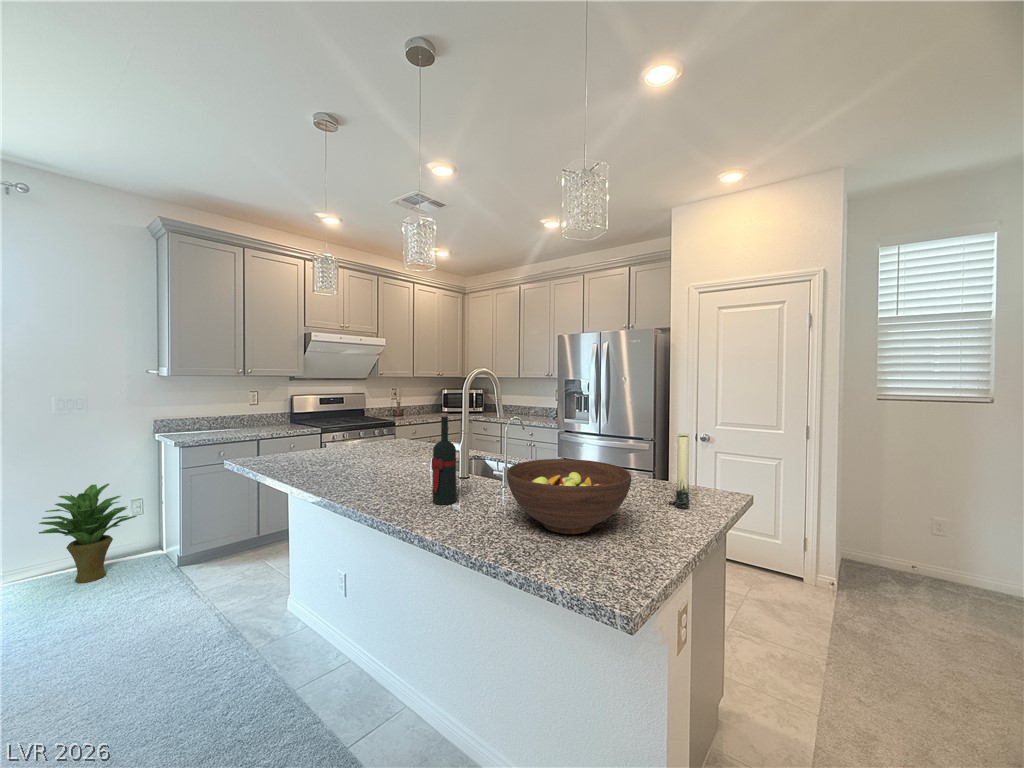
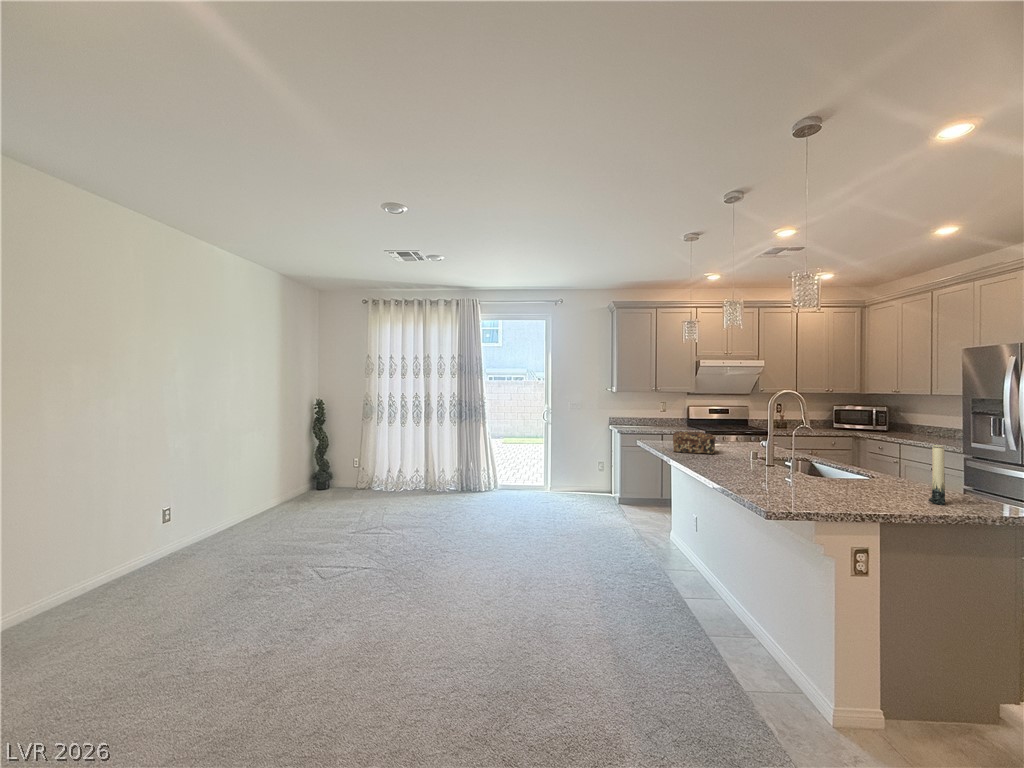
wine bottle: present [432,413,456,505] -> none [734,419,752,472]
bread loaf: none [298,437,371,478] -> present [673,431,715,454]
fruit bowl: present [507,459,631,534] -> none [765,451,854,493]
potted plant: present [39,484,136,583] -> none [563,450,601,501]

